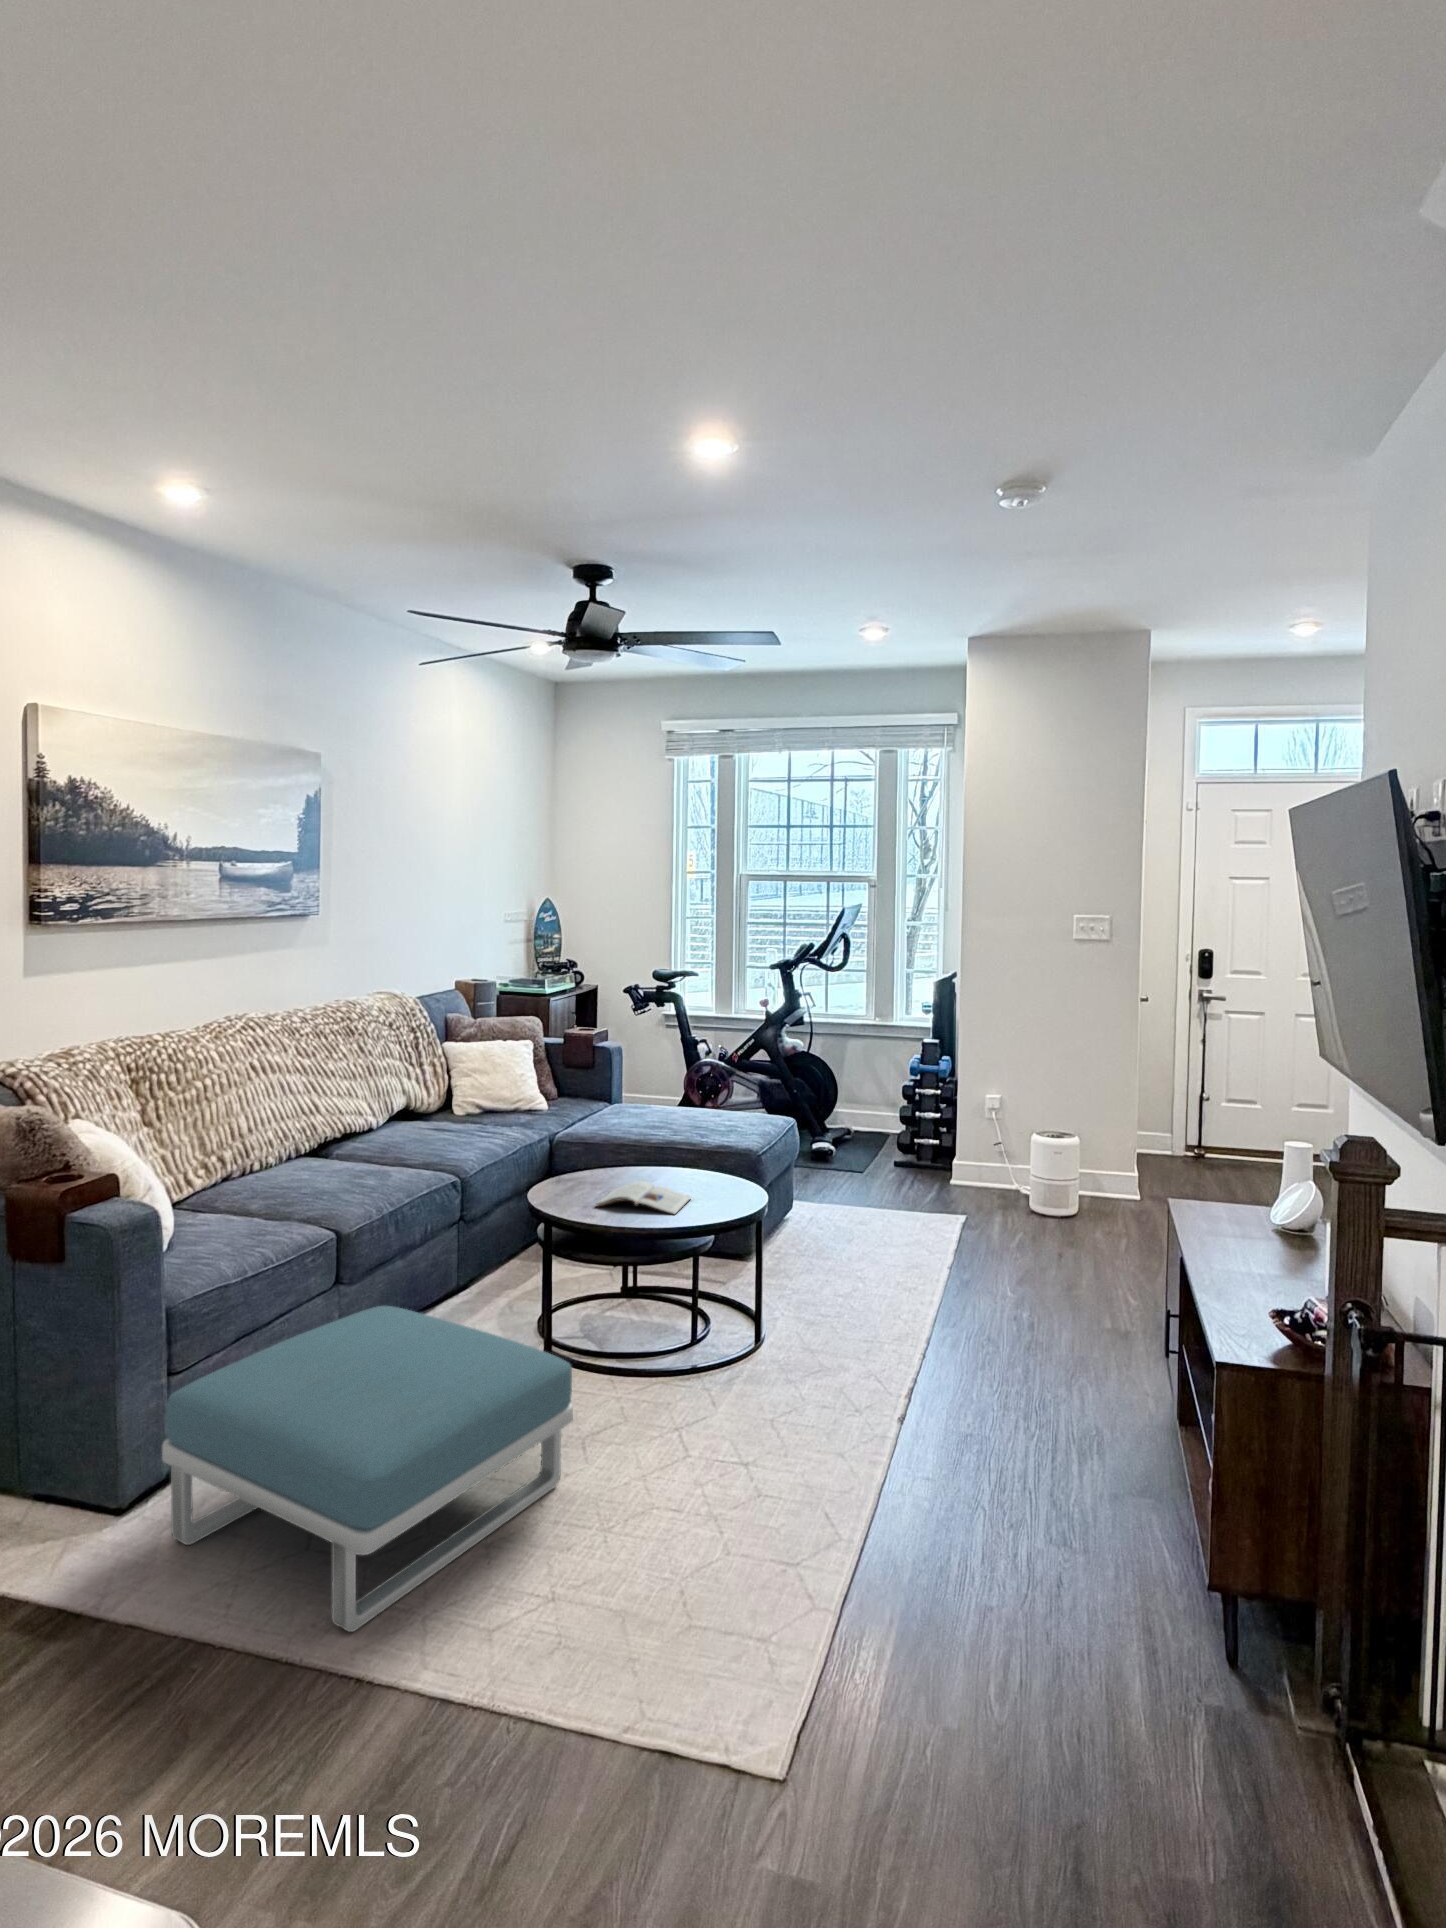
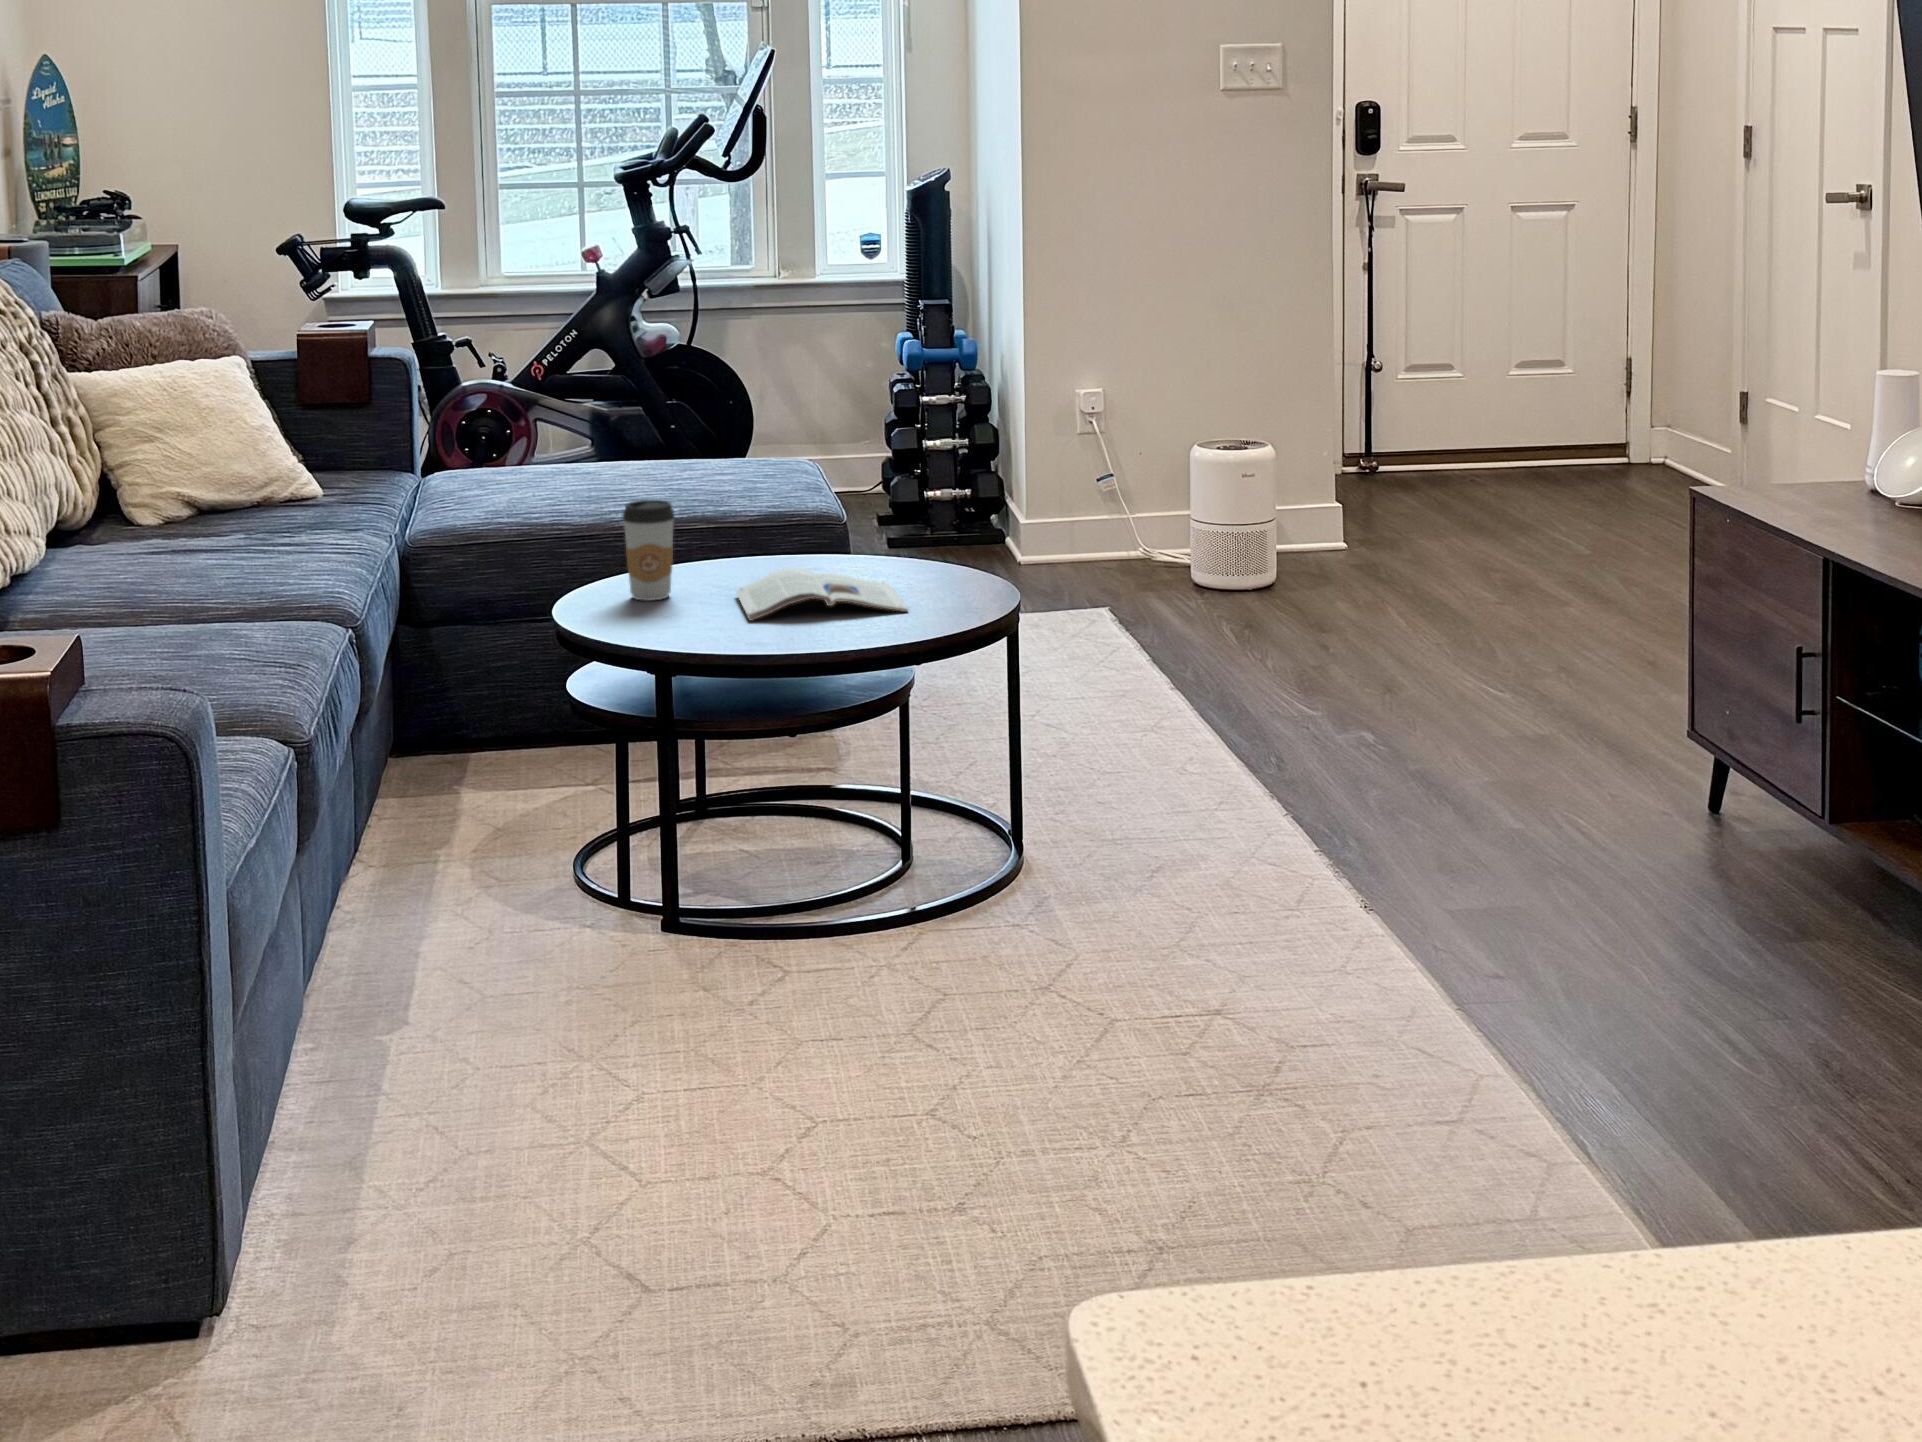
coffee cup: none [567,1136,593,1188] -> present [622,500,674,601]
footstool: present [162,1306,573,1632] -> none [331,843,983,1336]

